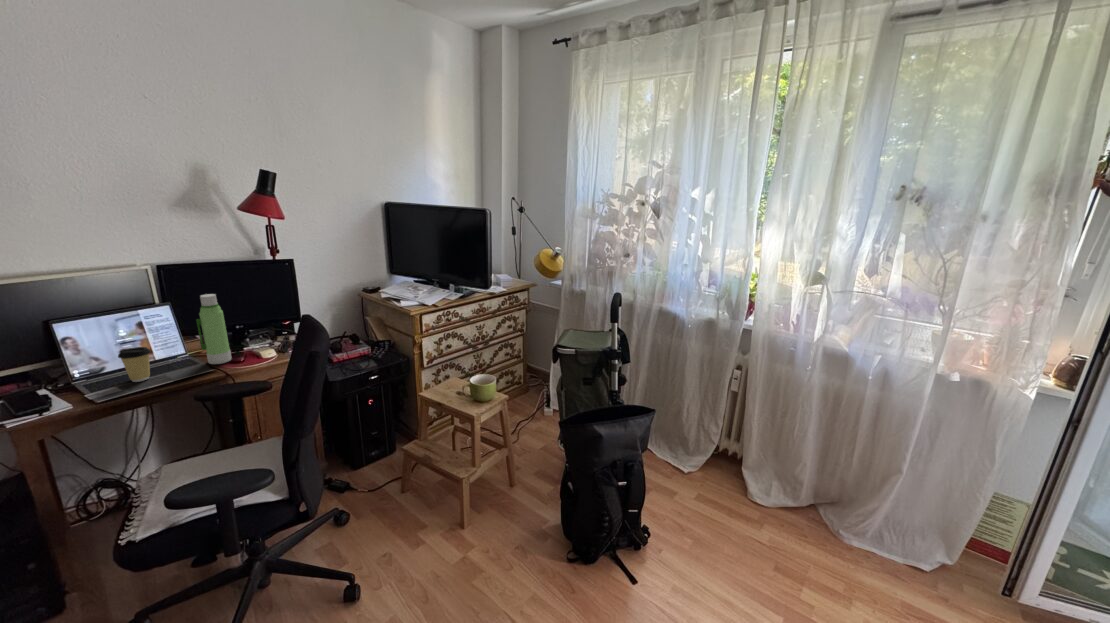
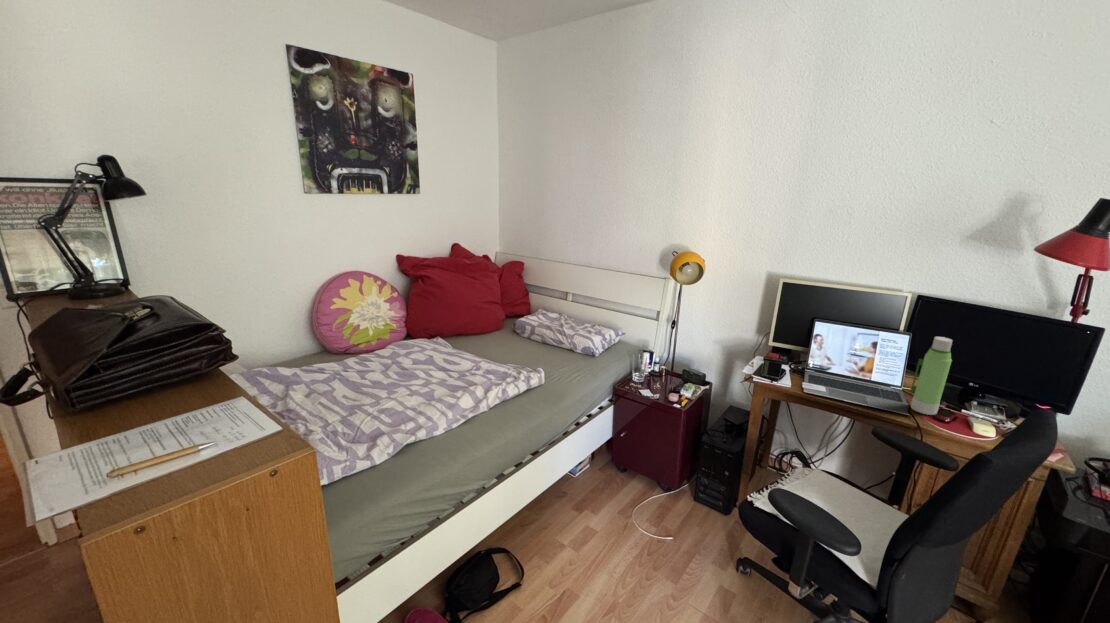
coffee cup: present [118,347,151,382] -> none [838,359,865,393]

